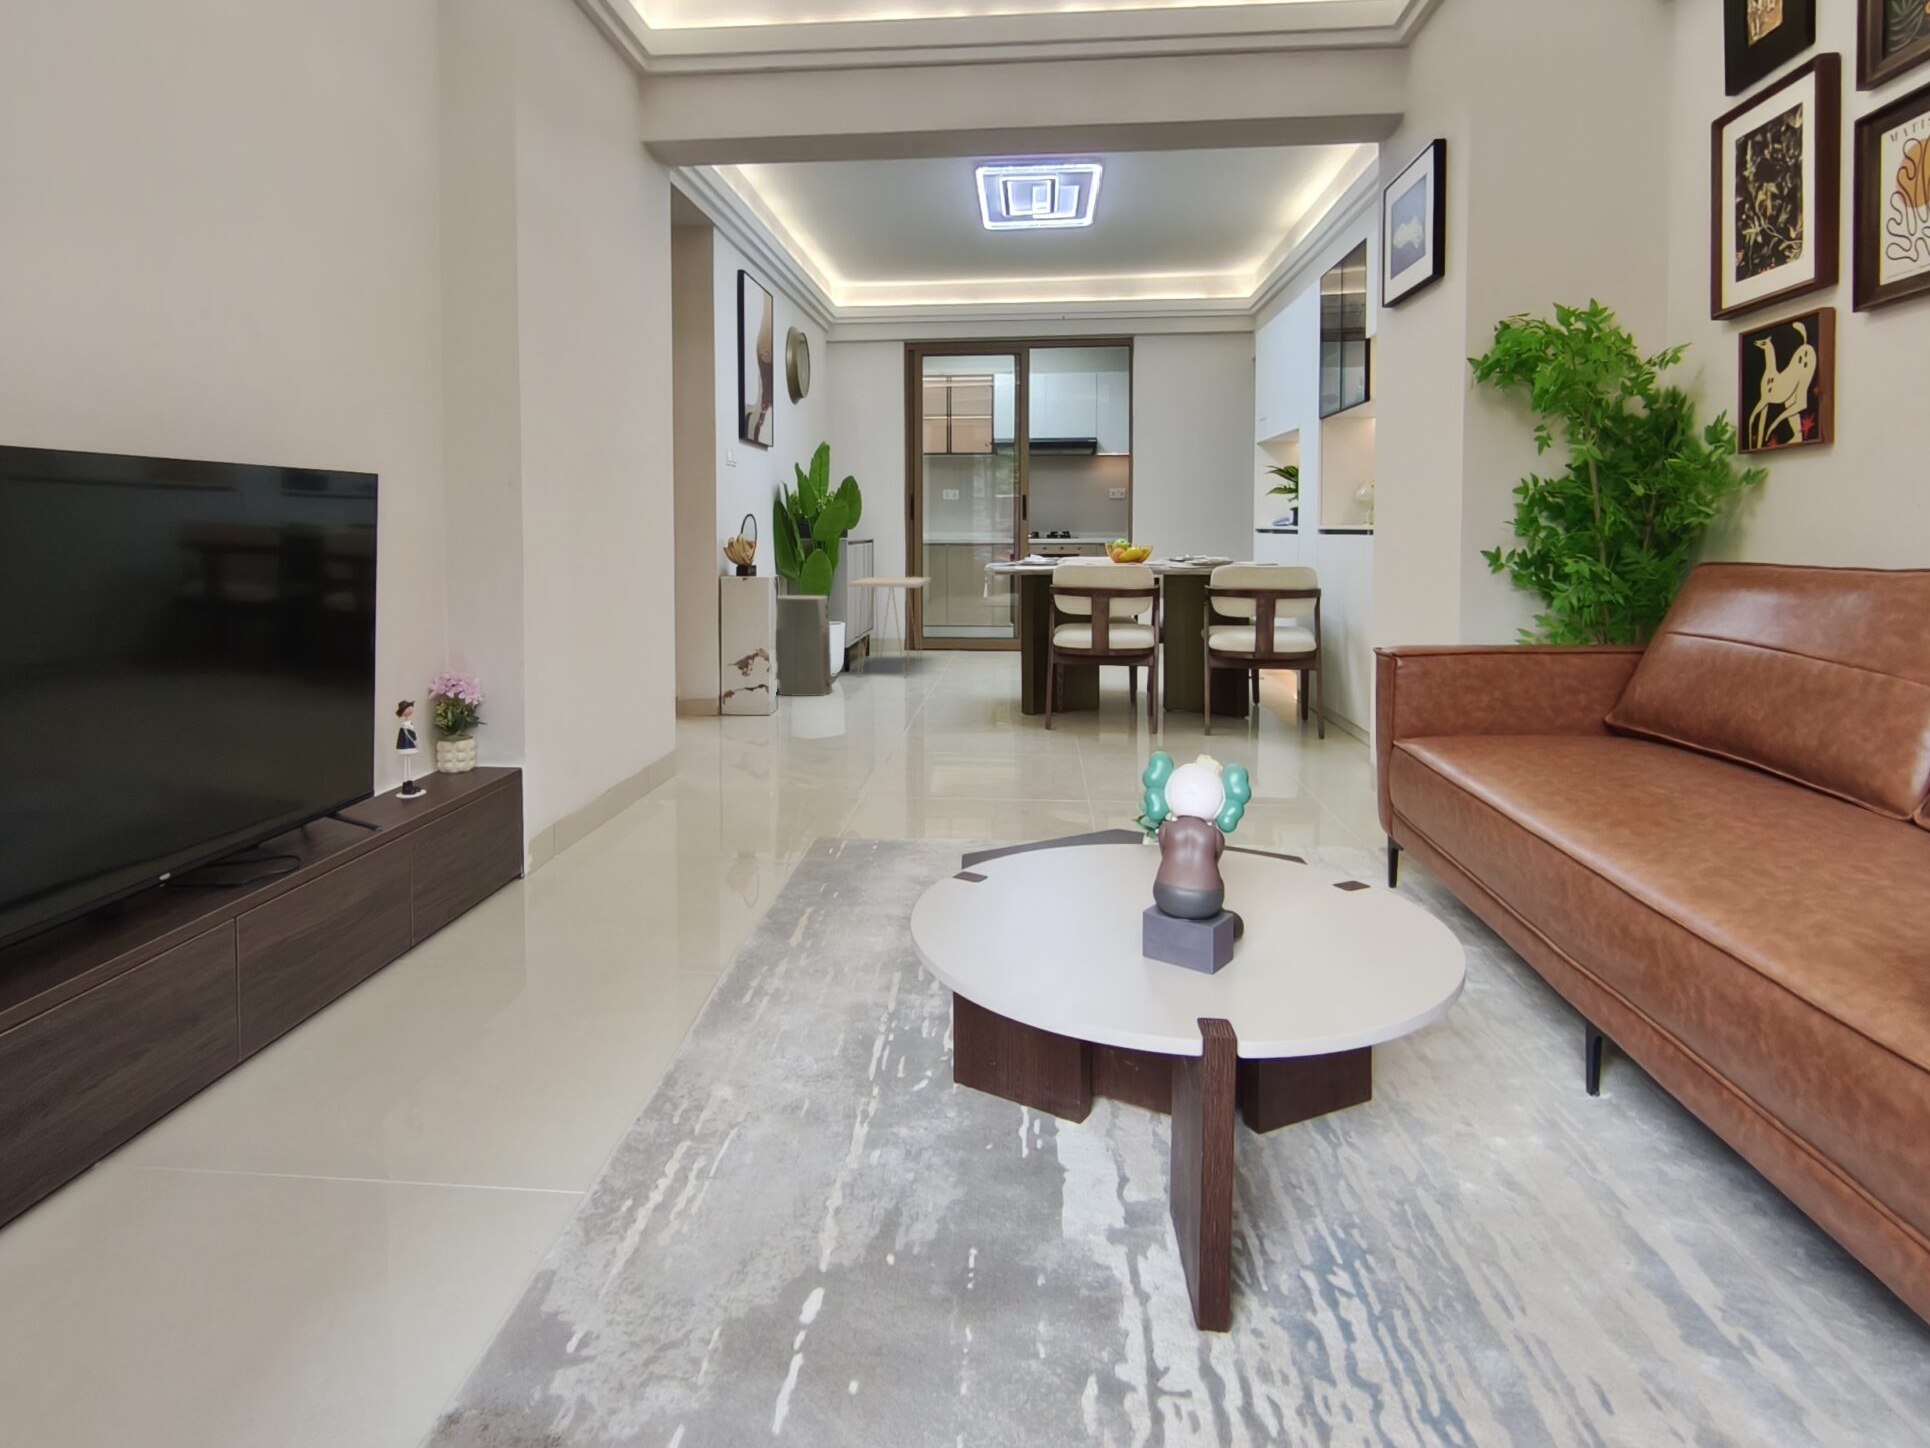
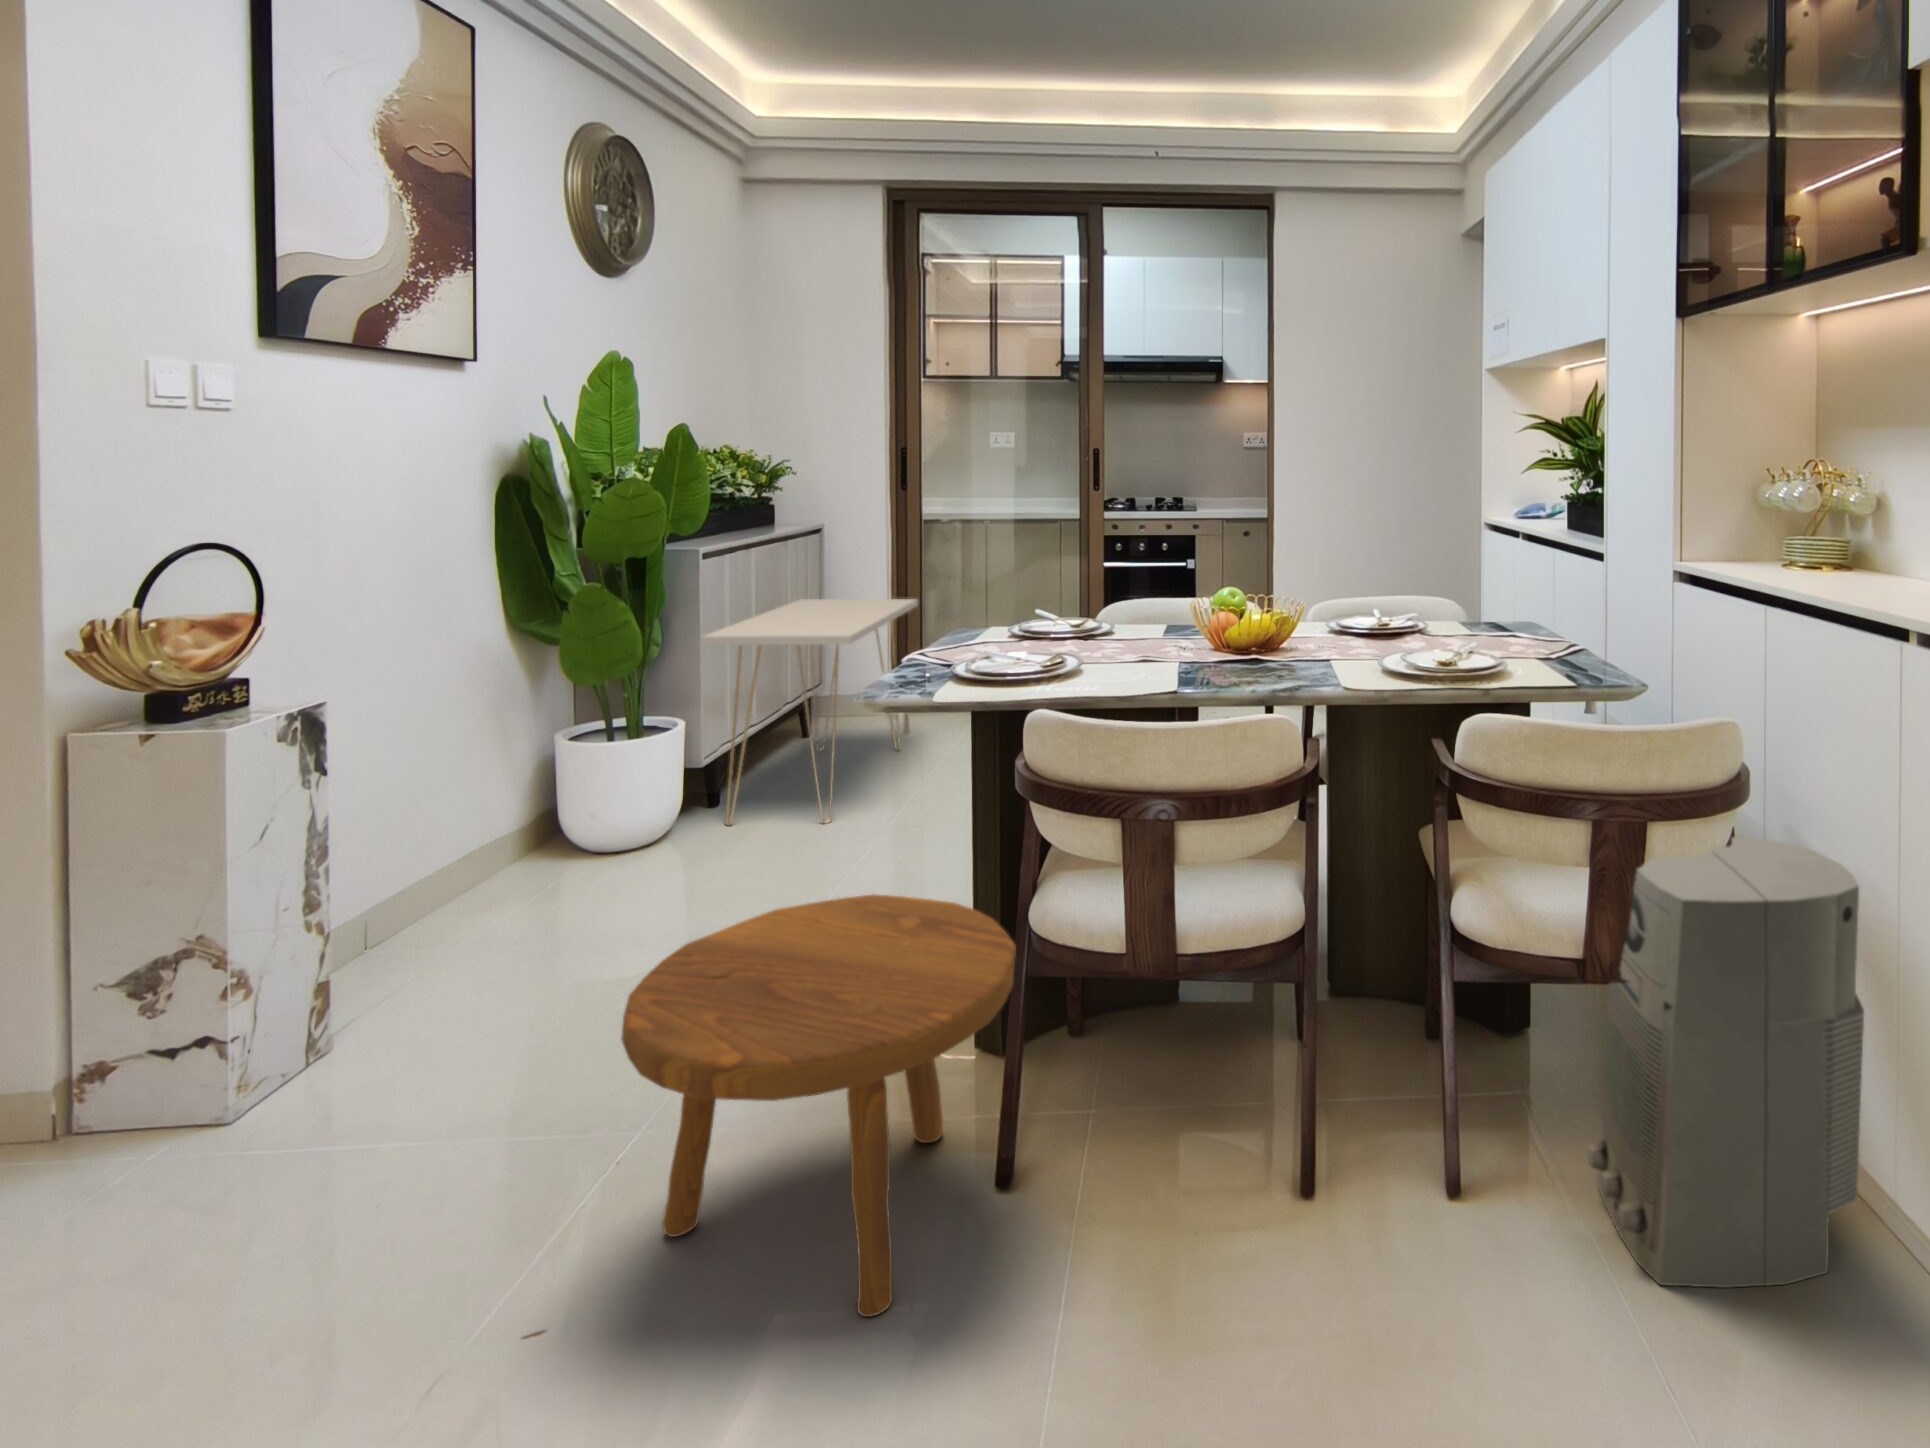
air purifier: present [776,595,836,696] -> present [1587,837,1864,1288]
footstool: none [931,641,1052,742] -> present [622,894,1016,1317]

